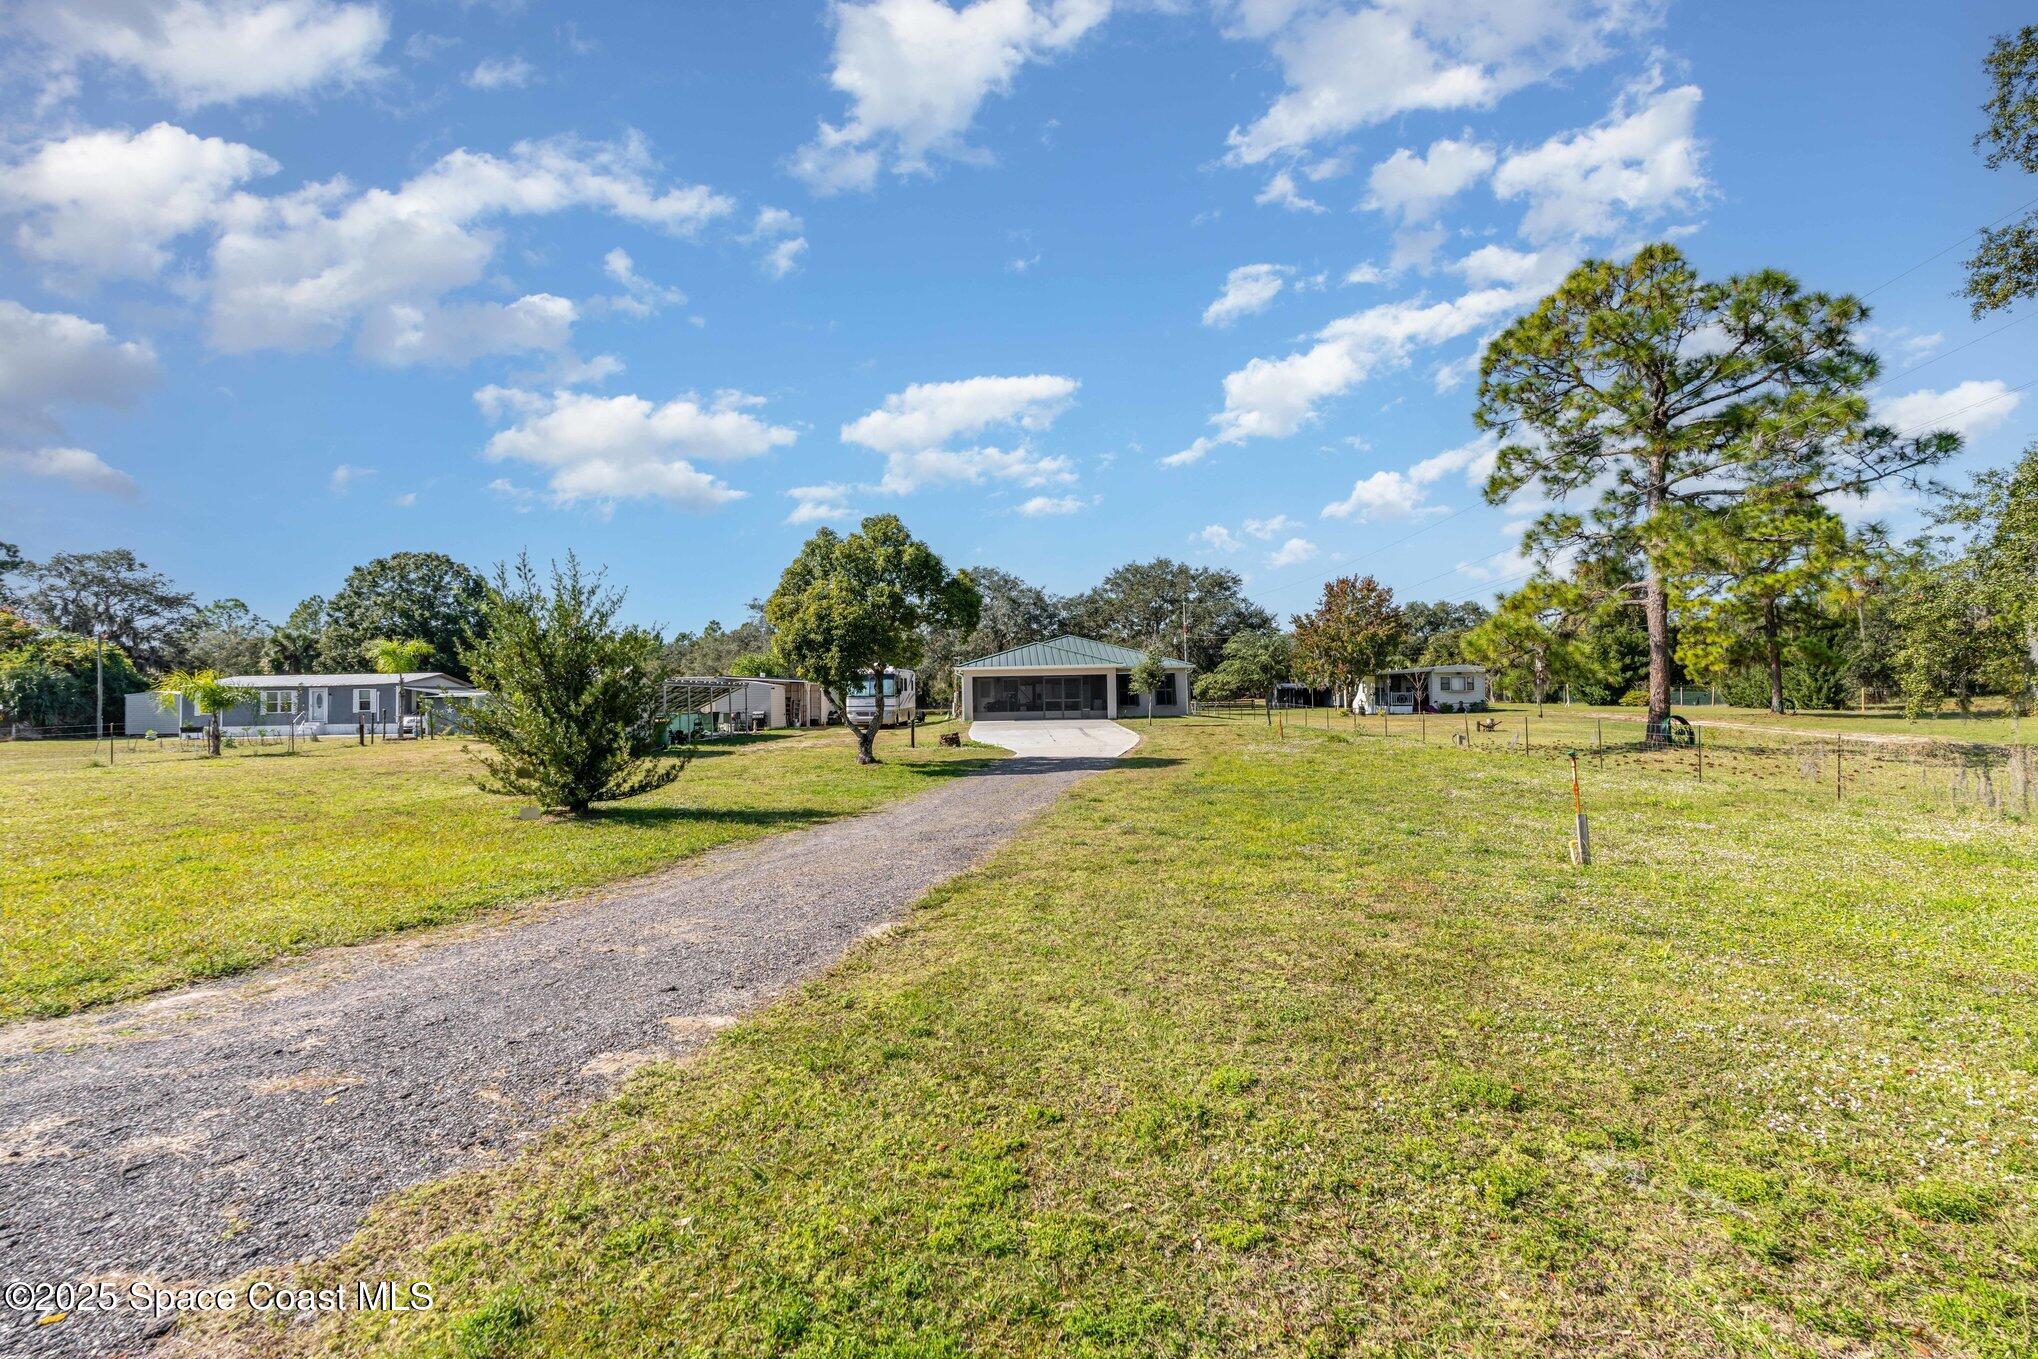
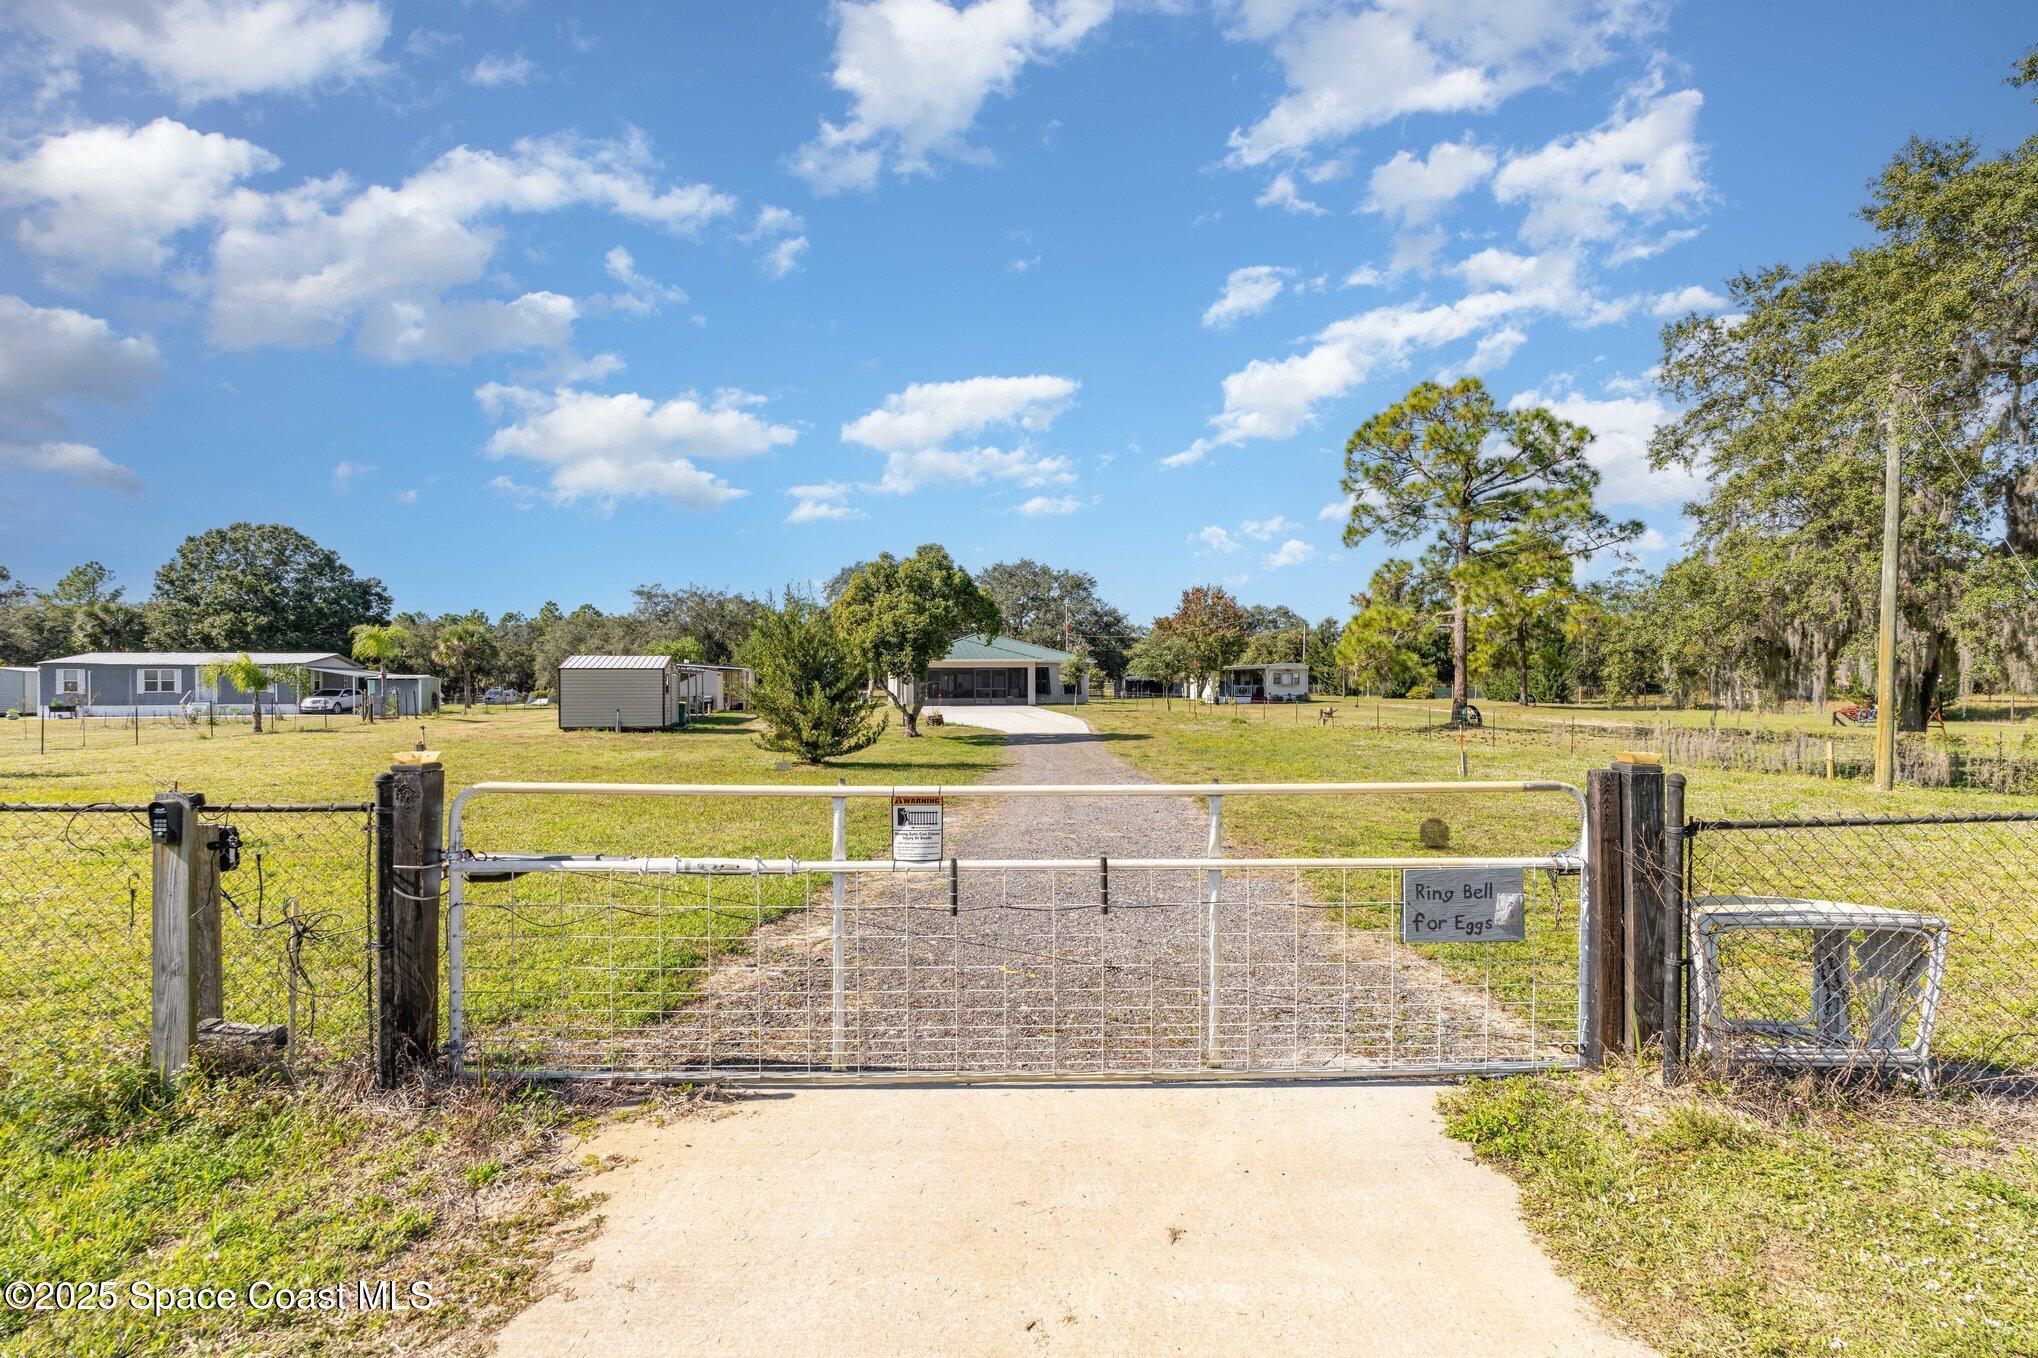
woven basket: none [1124,1145,1222,1274] -> present [1420,818,1449,848]

